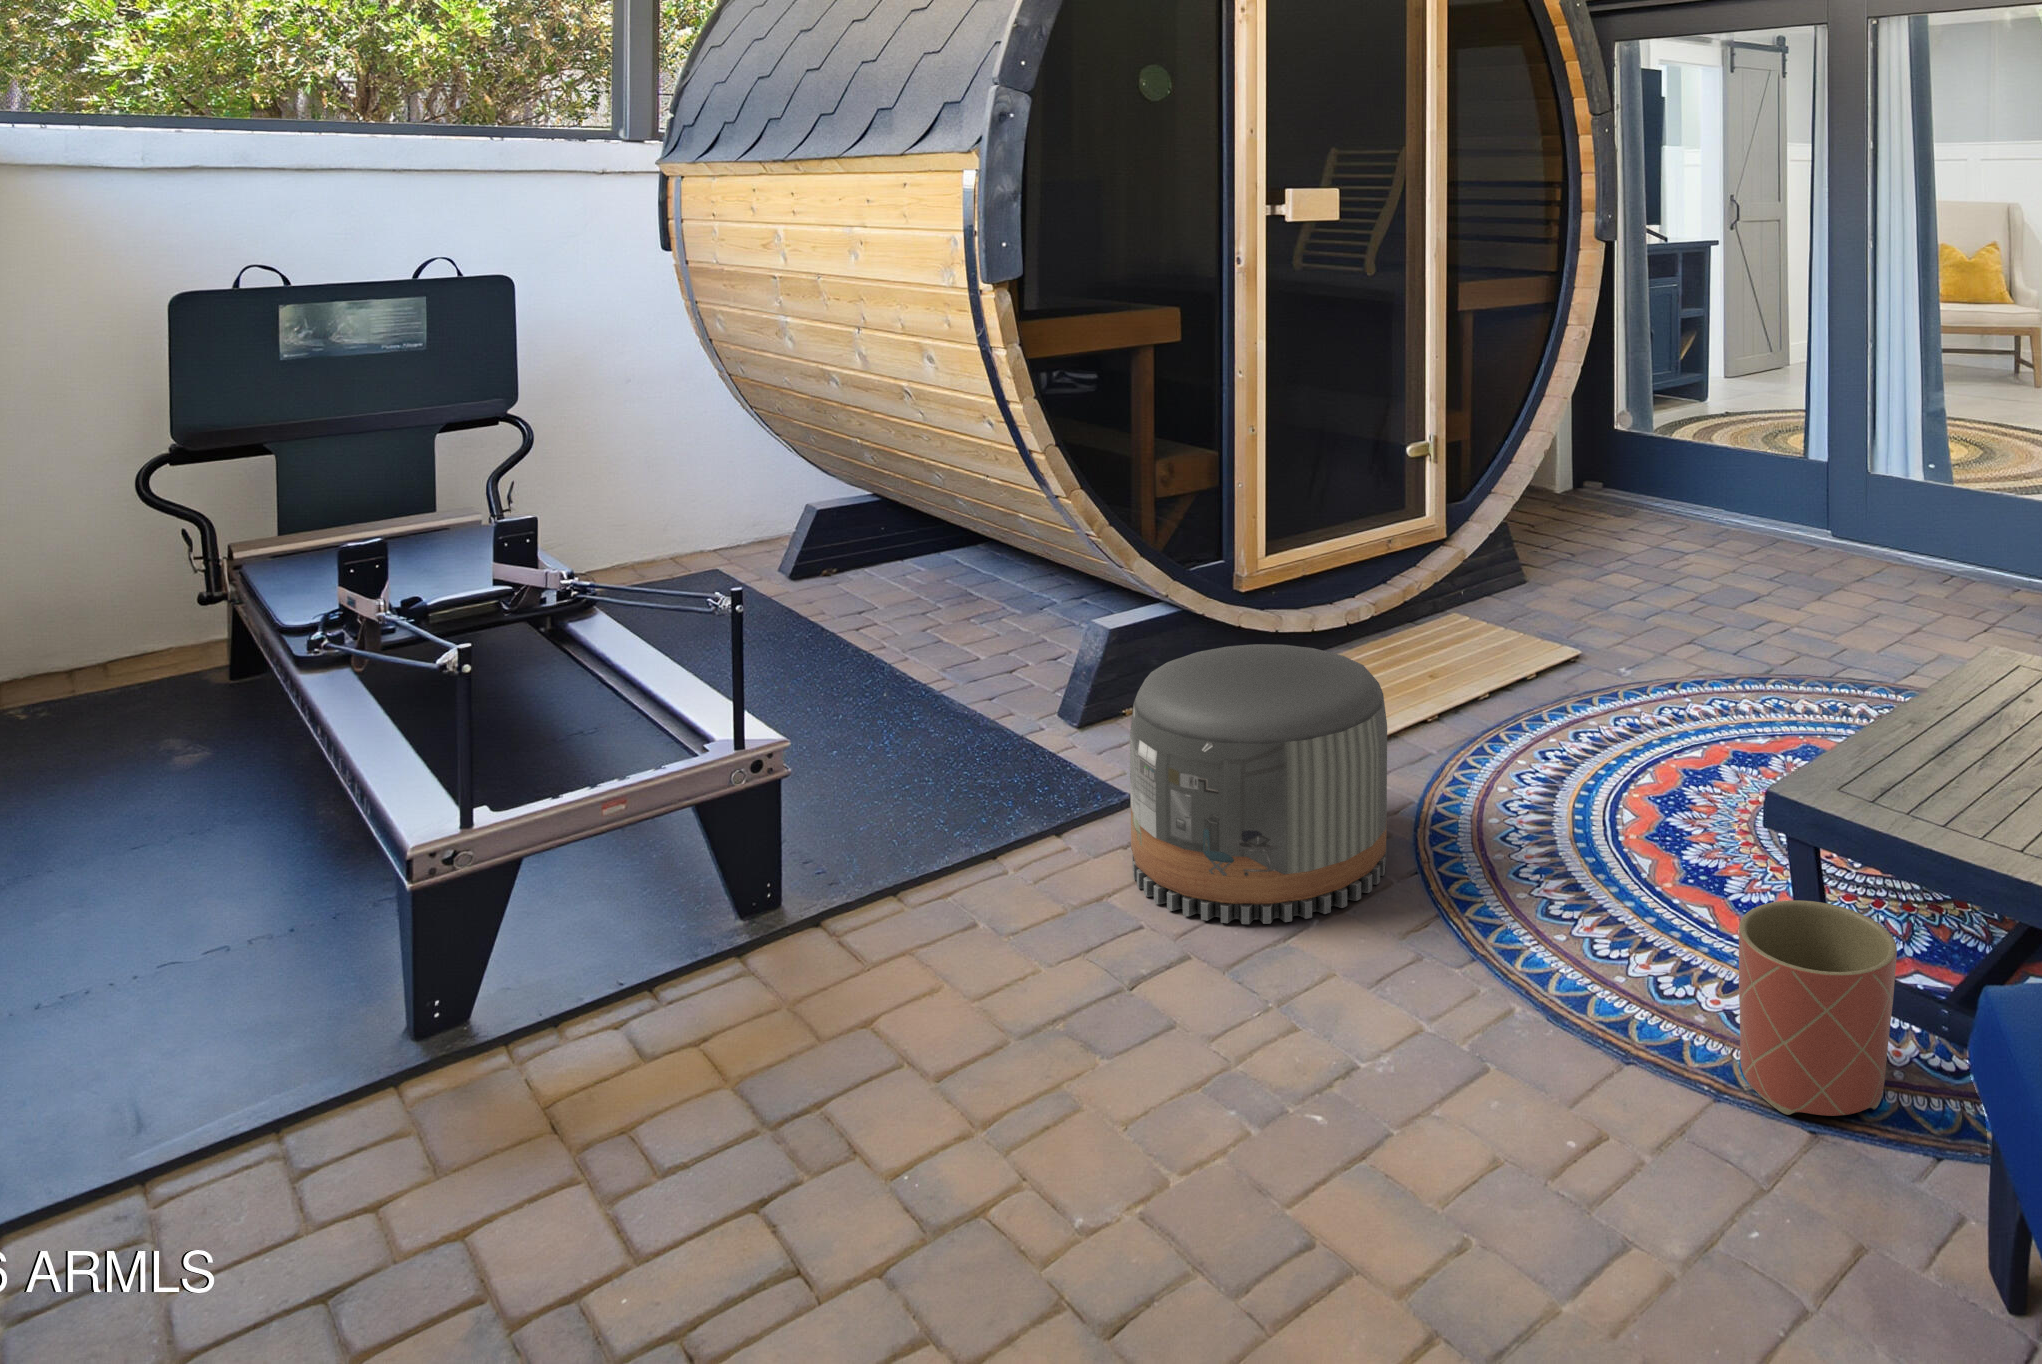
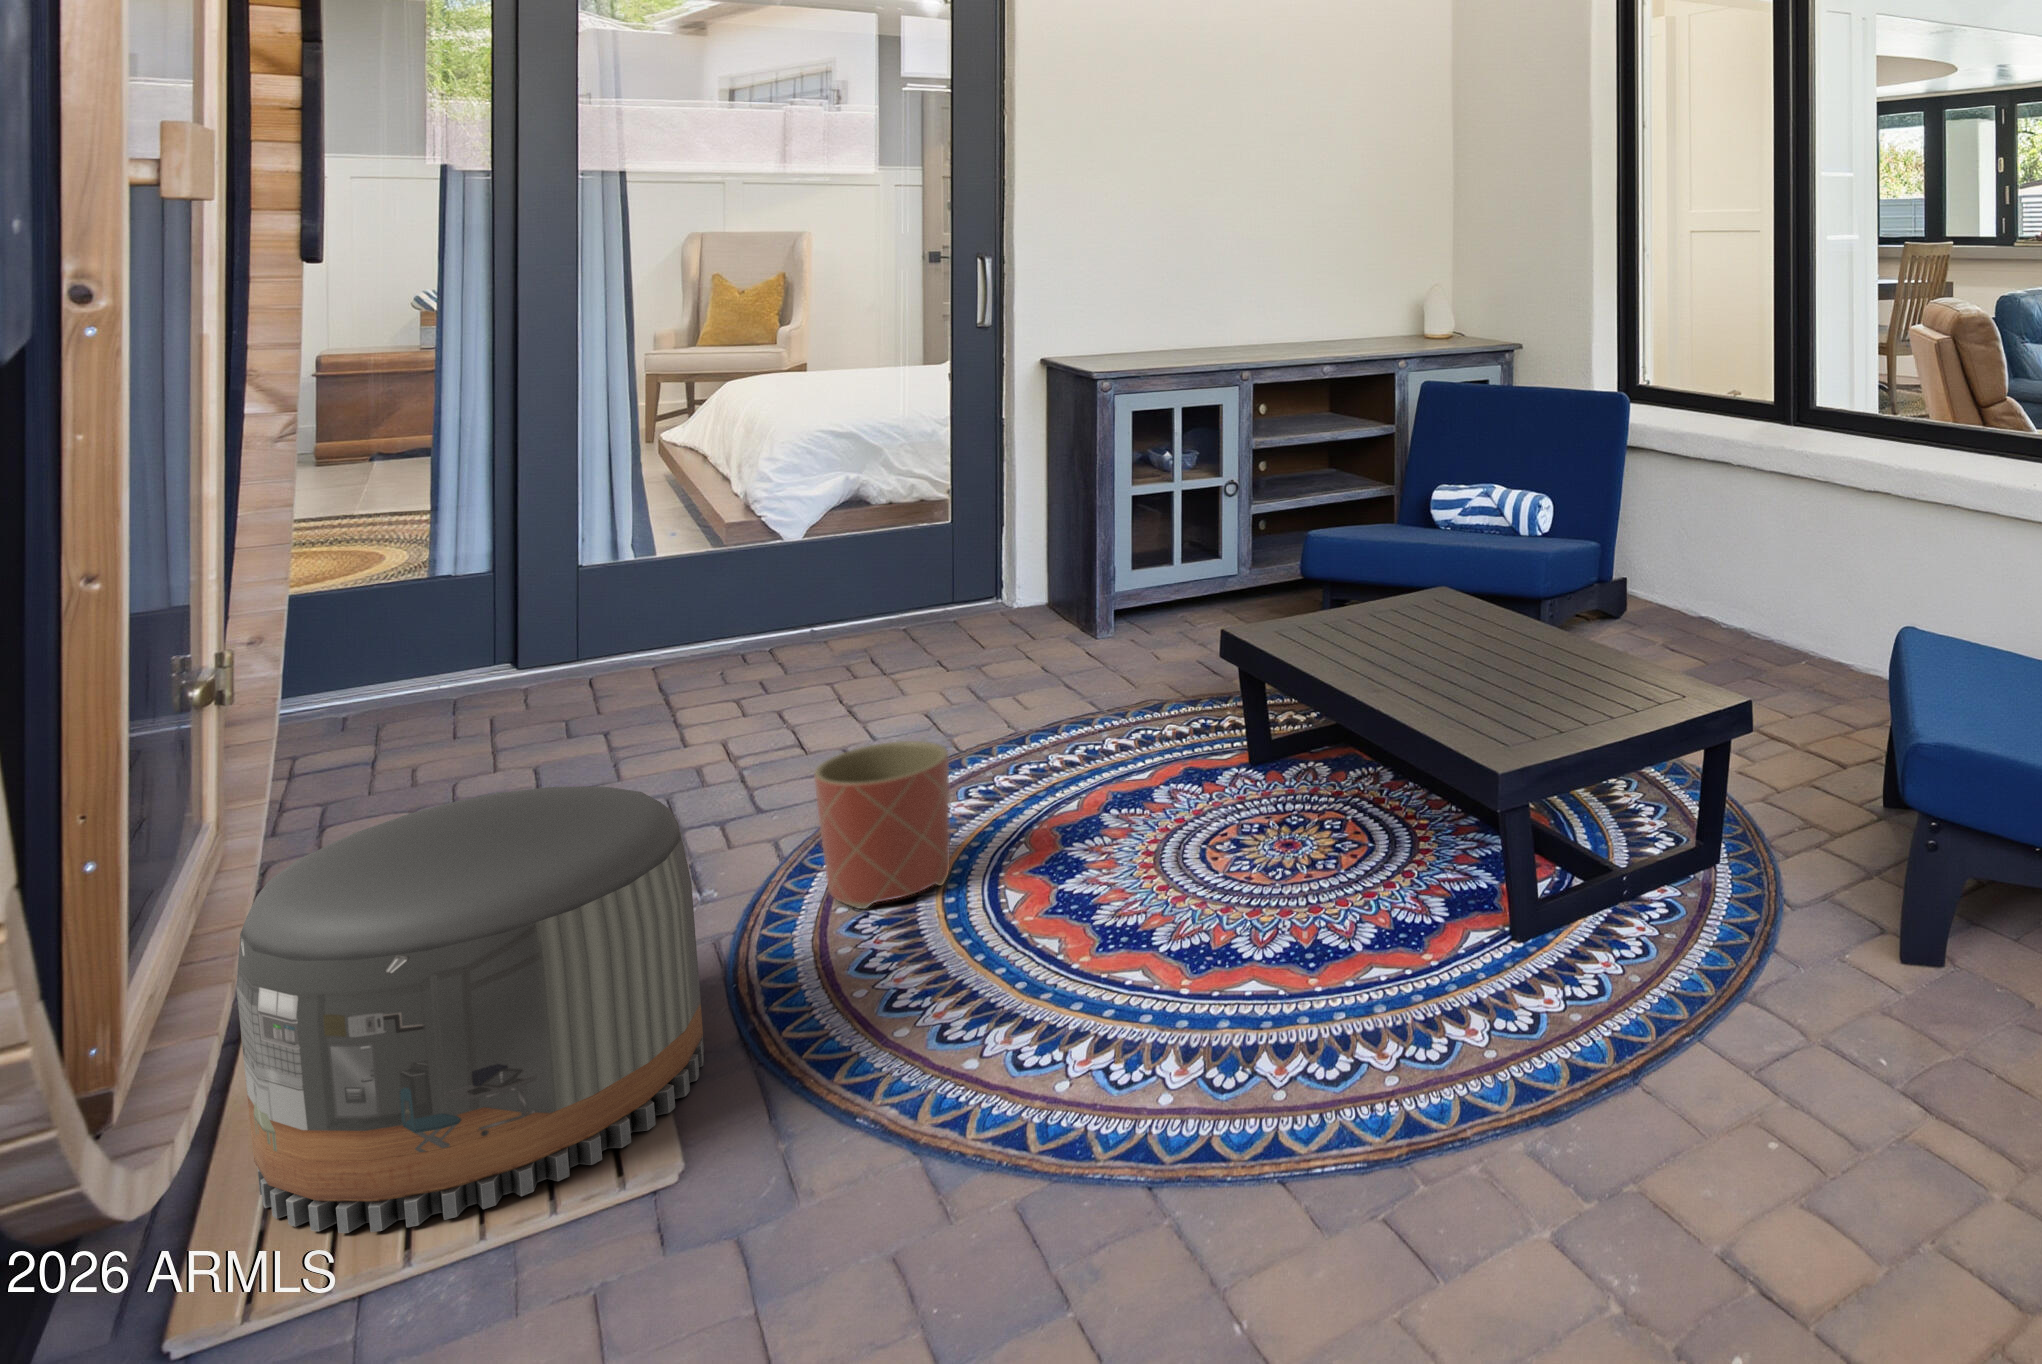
planter: present [1739,900,1897,1116] -> present [814,741,950,909]

